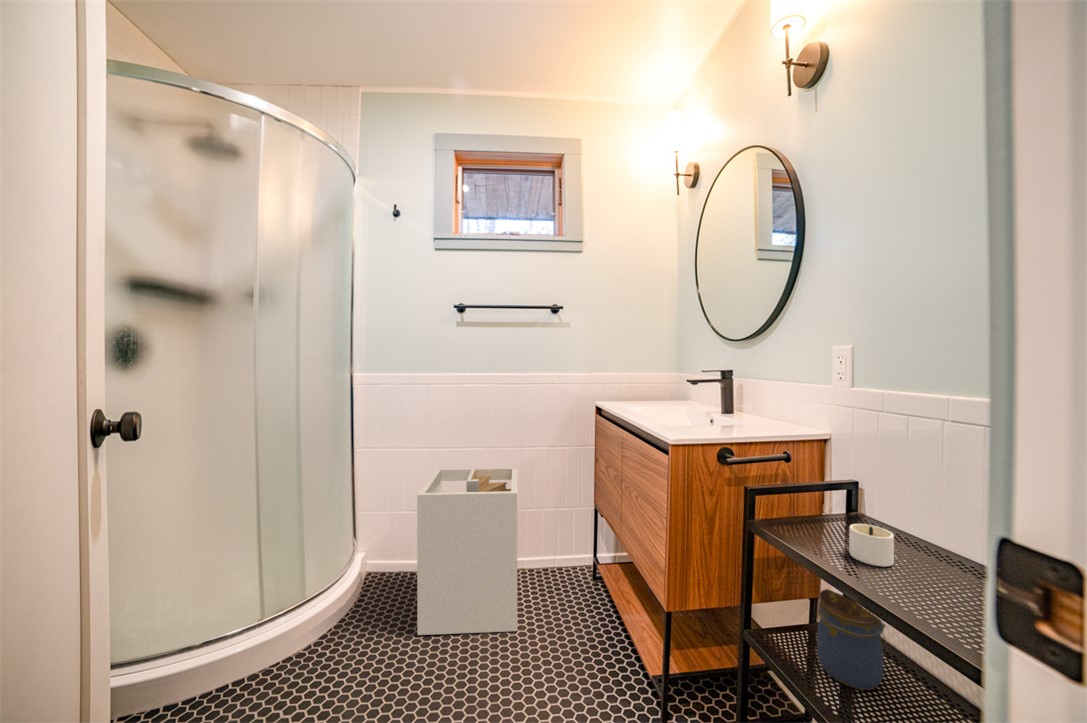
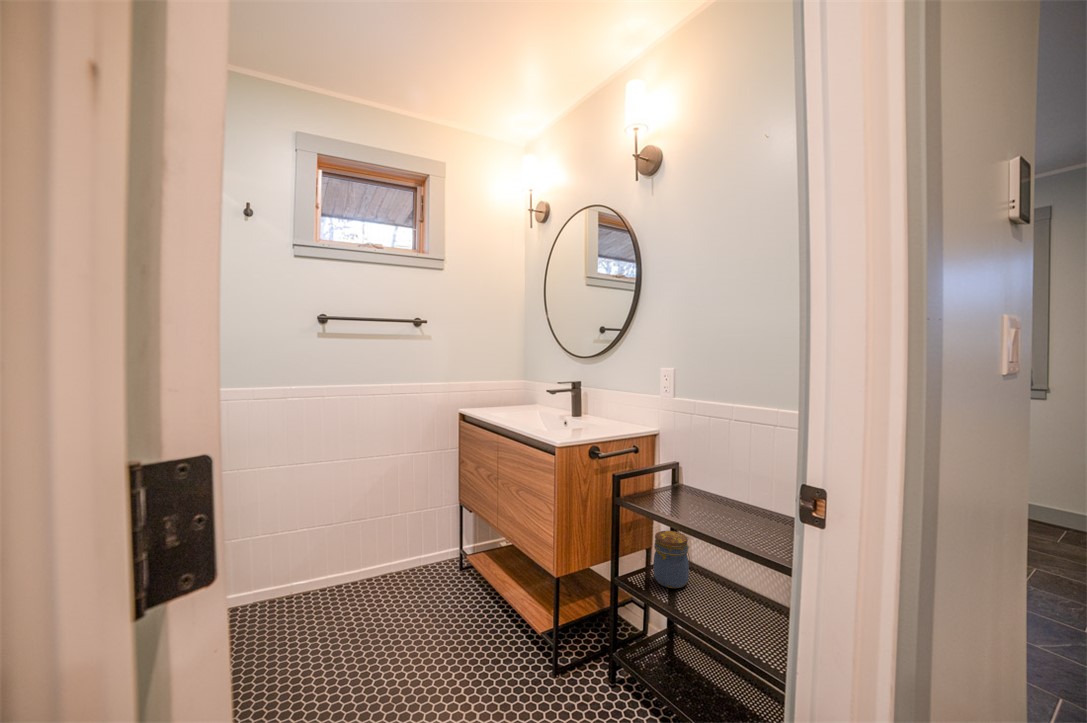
laundry hamper: present [417,469,517,635] -> none [298,484,407,668]
candle: present [849,524,894,566] -> none [673,486,704,510]

